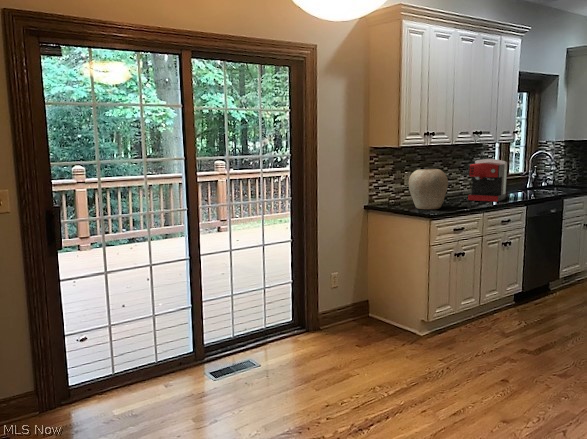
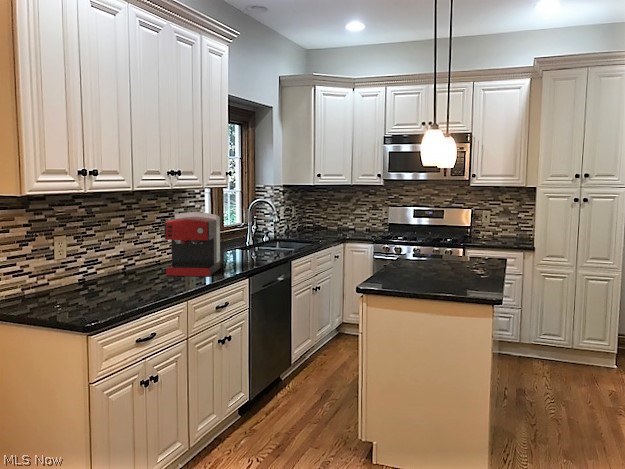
vase: present [409,169,448,209] -> none [50,234,124,309]

